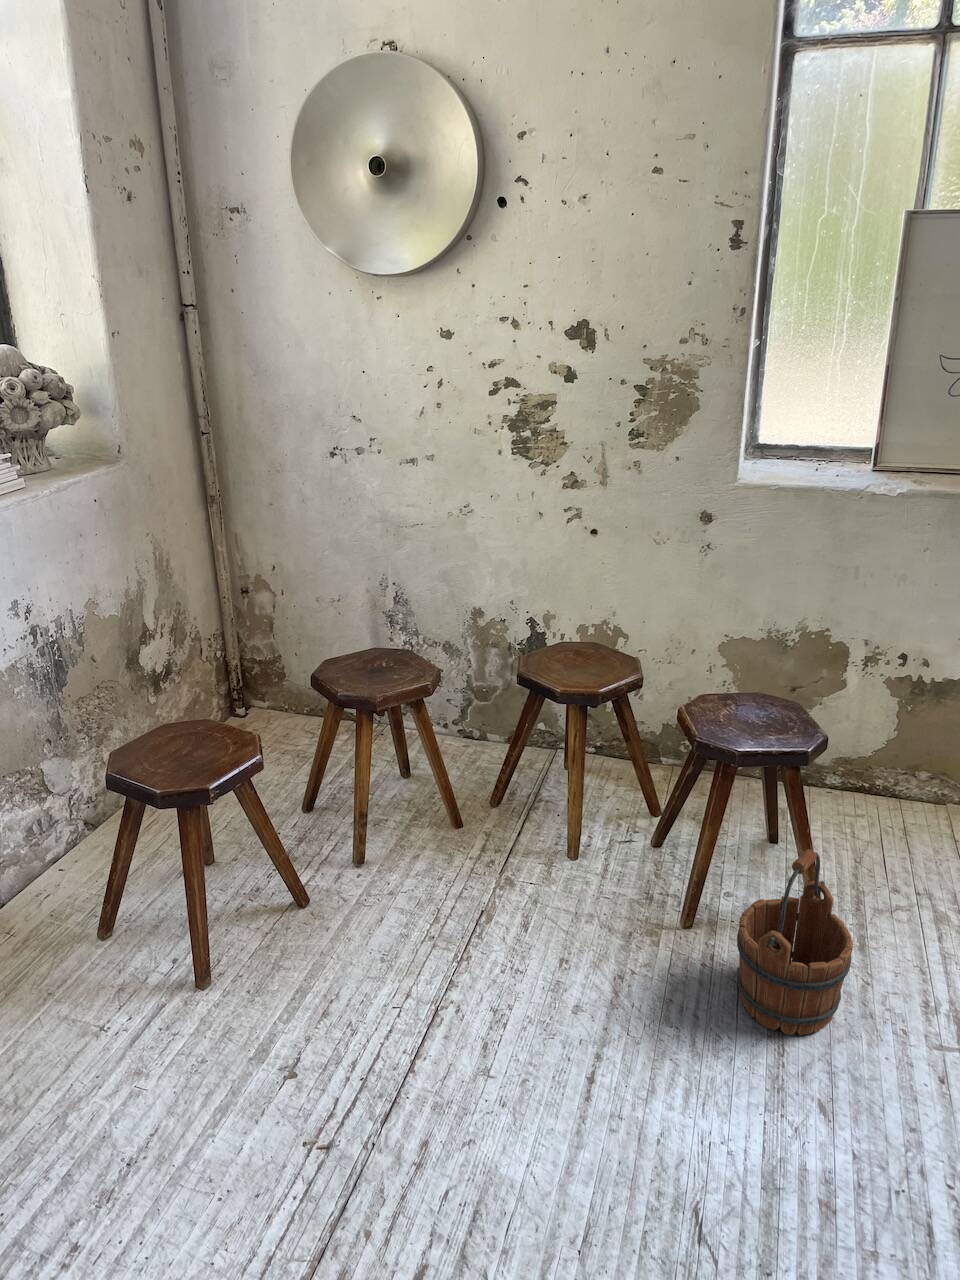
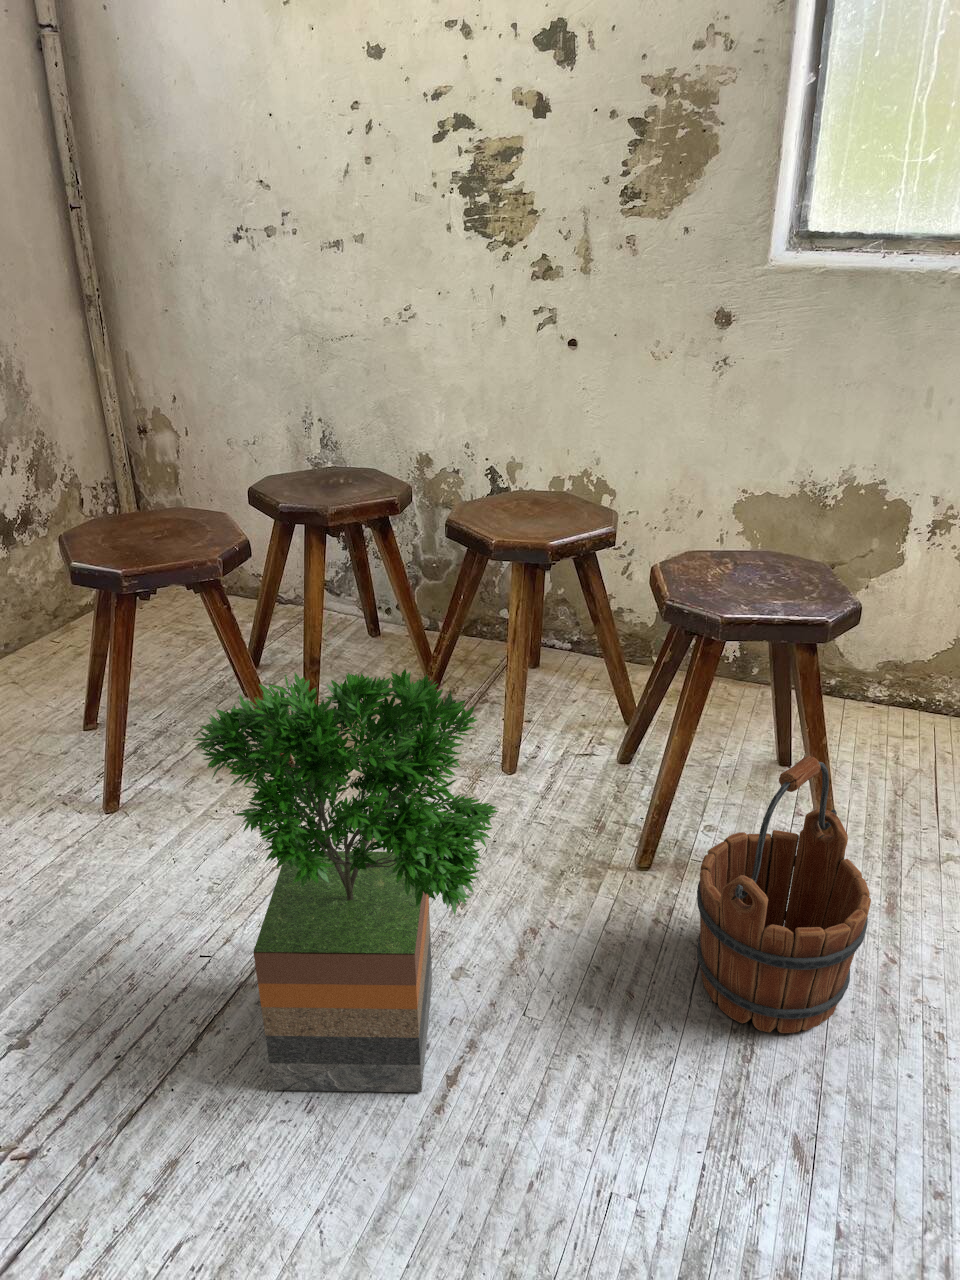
potted tree: none [427,807,627,1096] -> present [194,669,499,1092]

